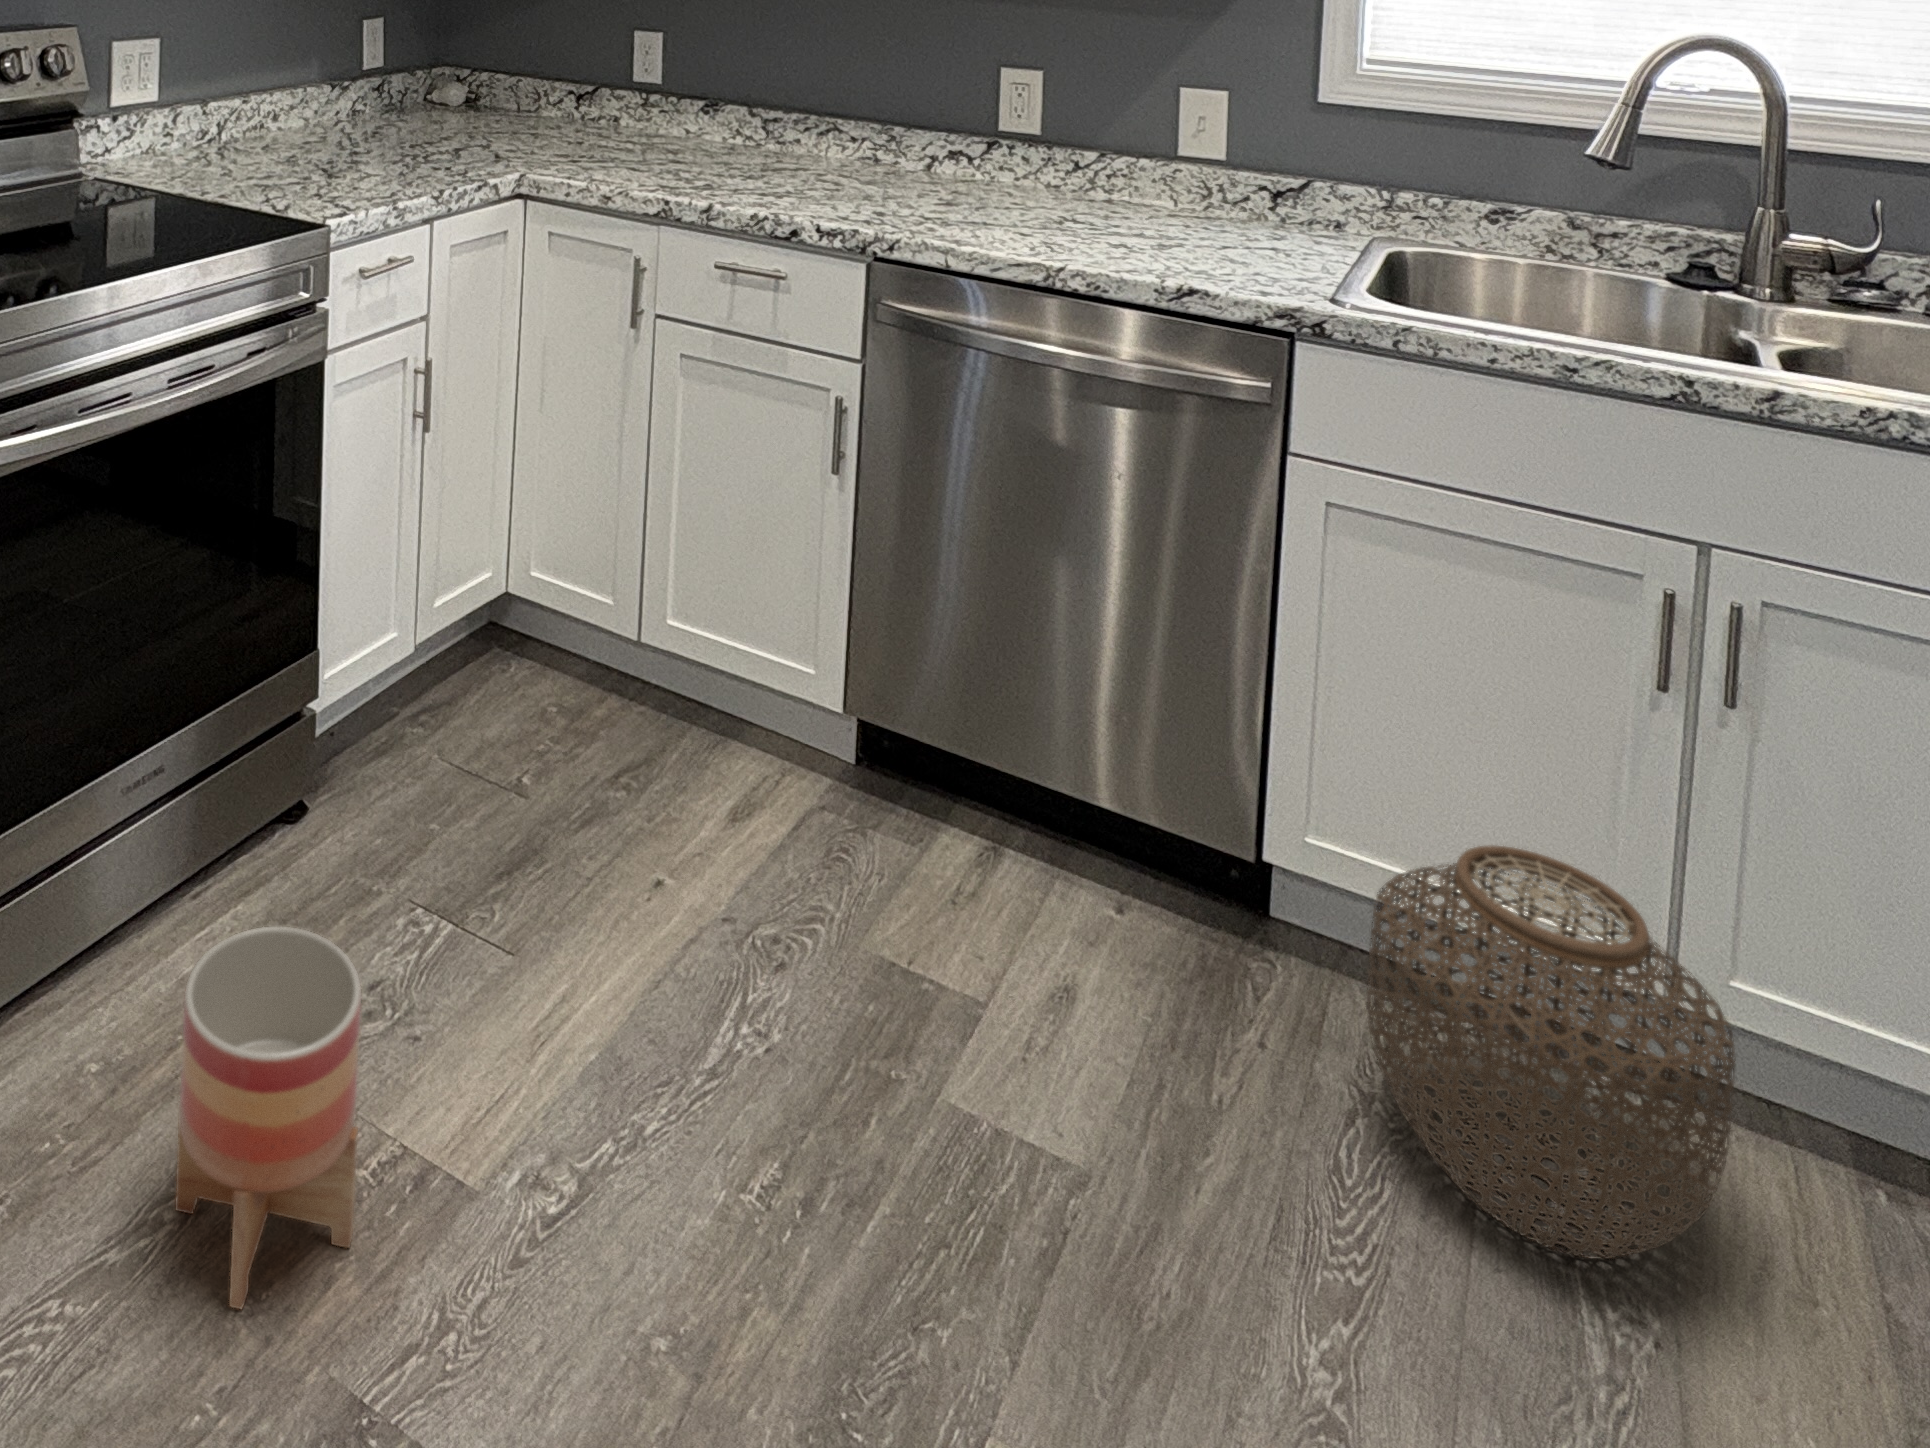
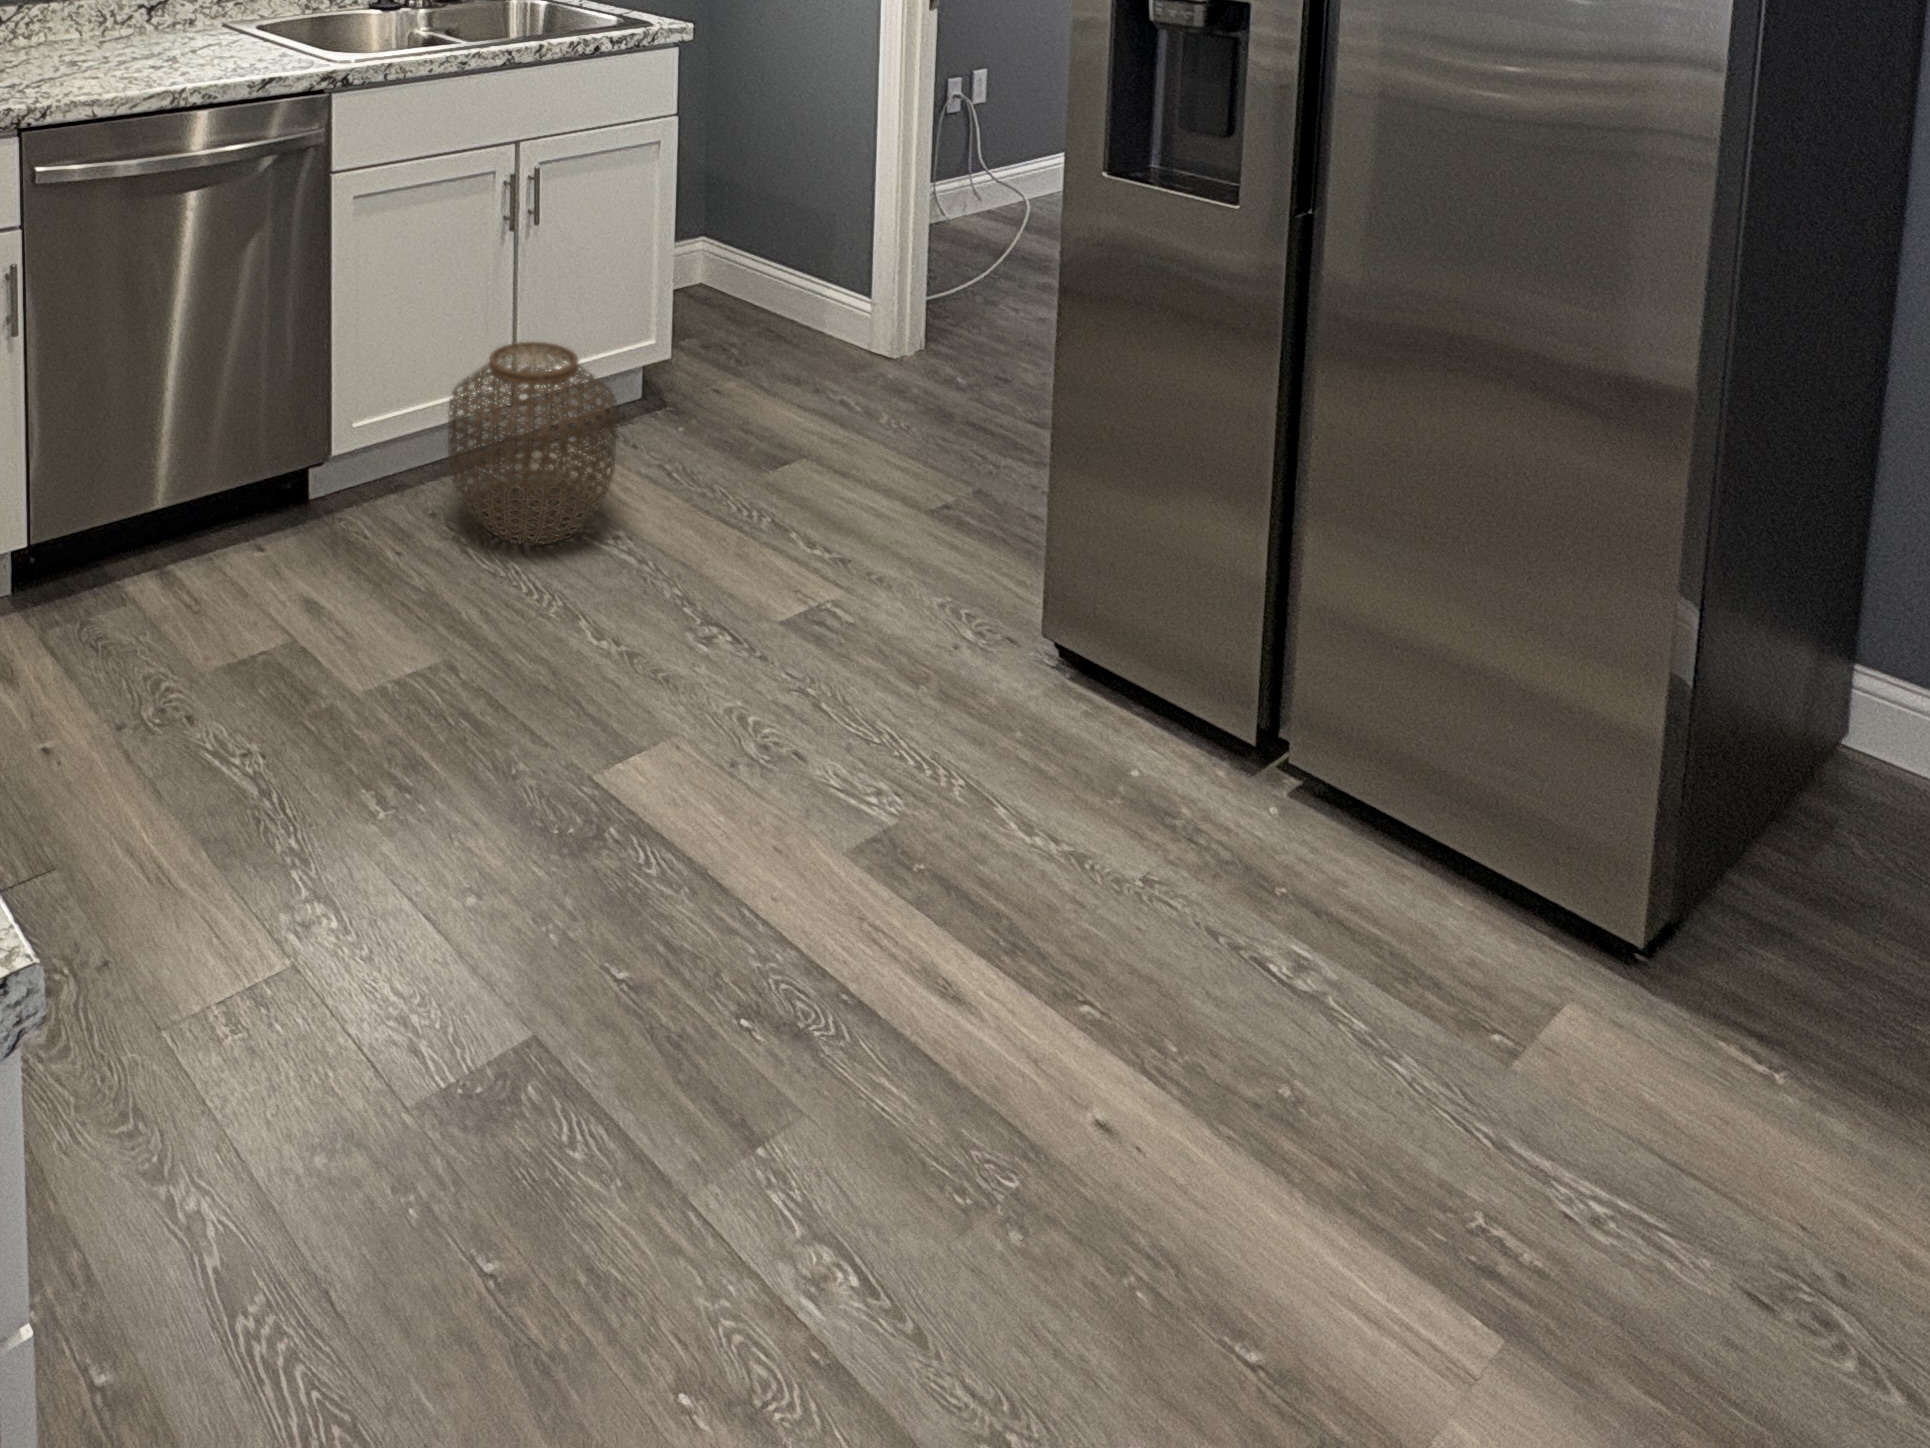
planter: present [175,927,361,1309] -> none [163,852,338,1200]

